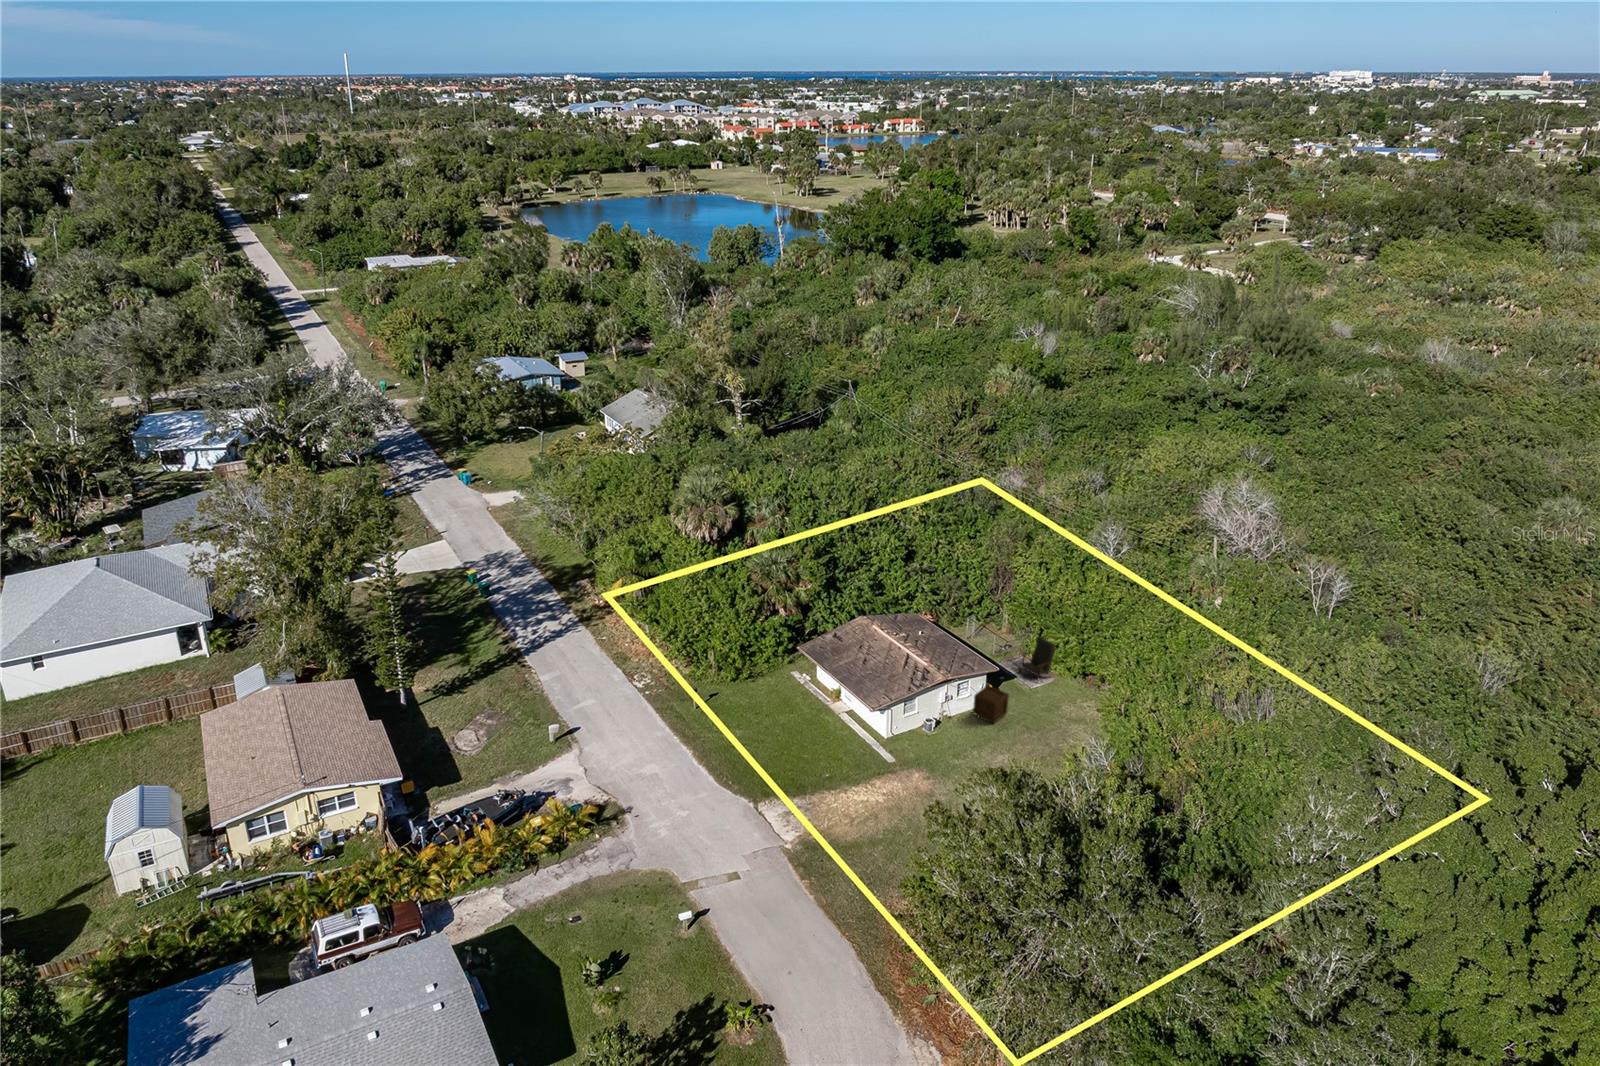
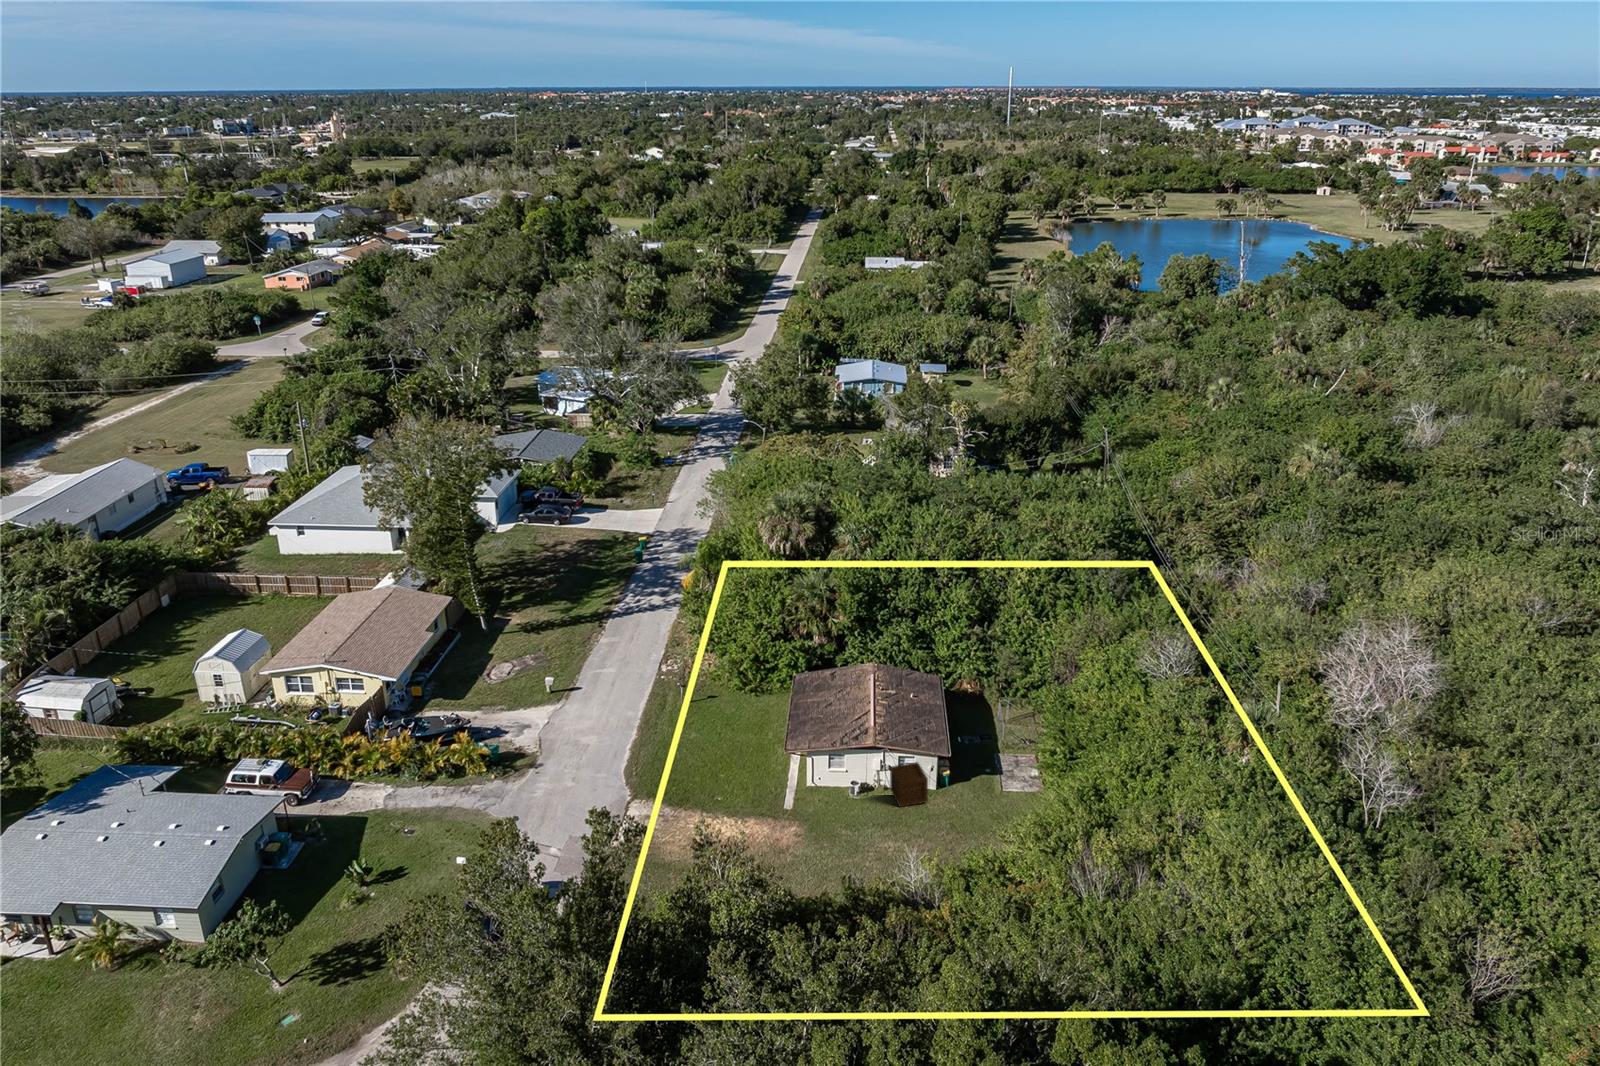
lounge chair: present [1020,636,1055,682] -> none [1006,730,1044,787]

